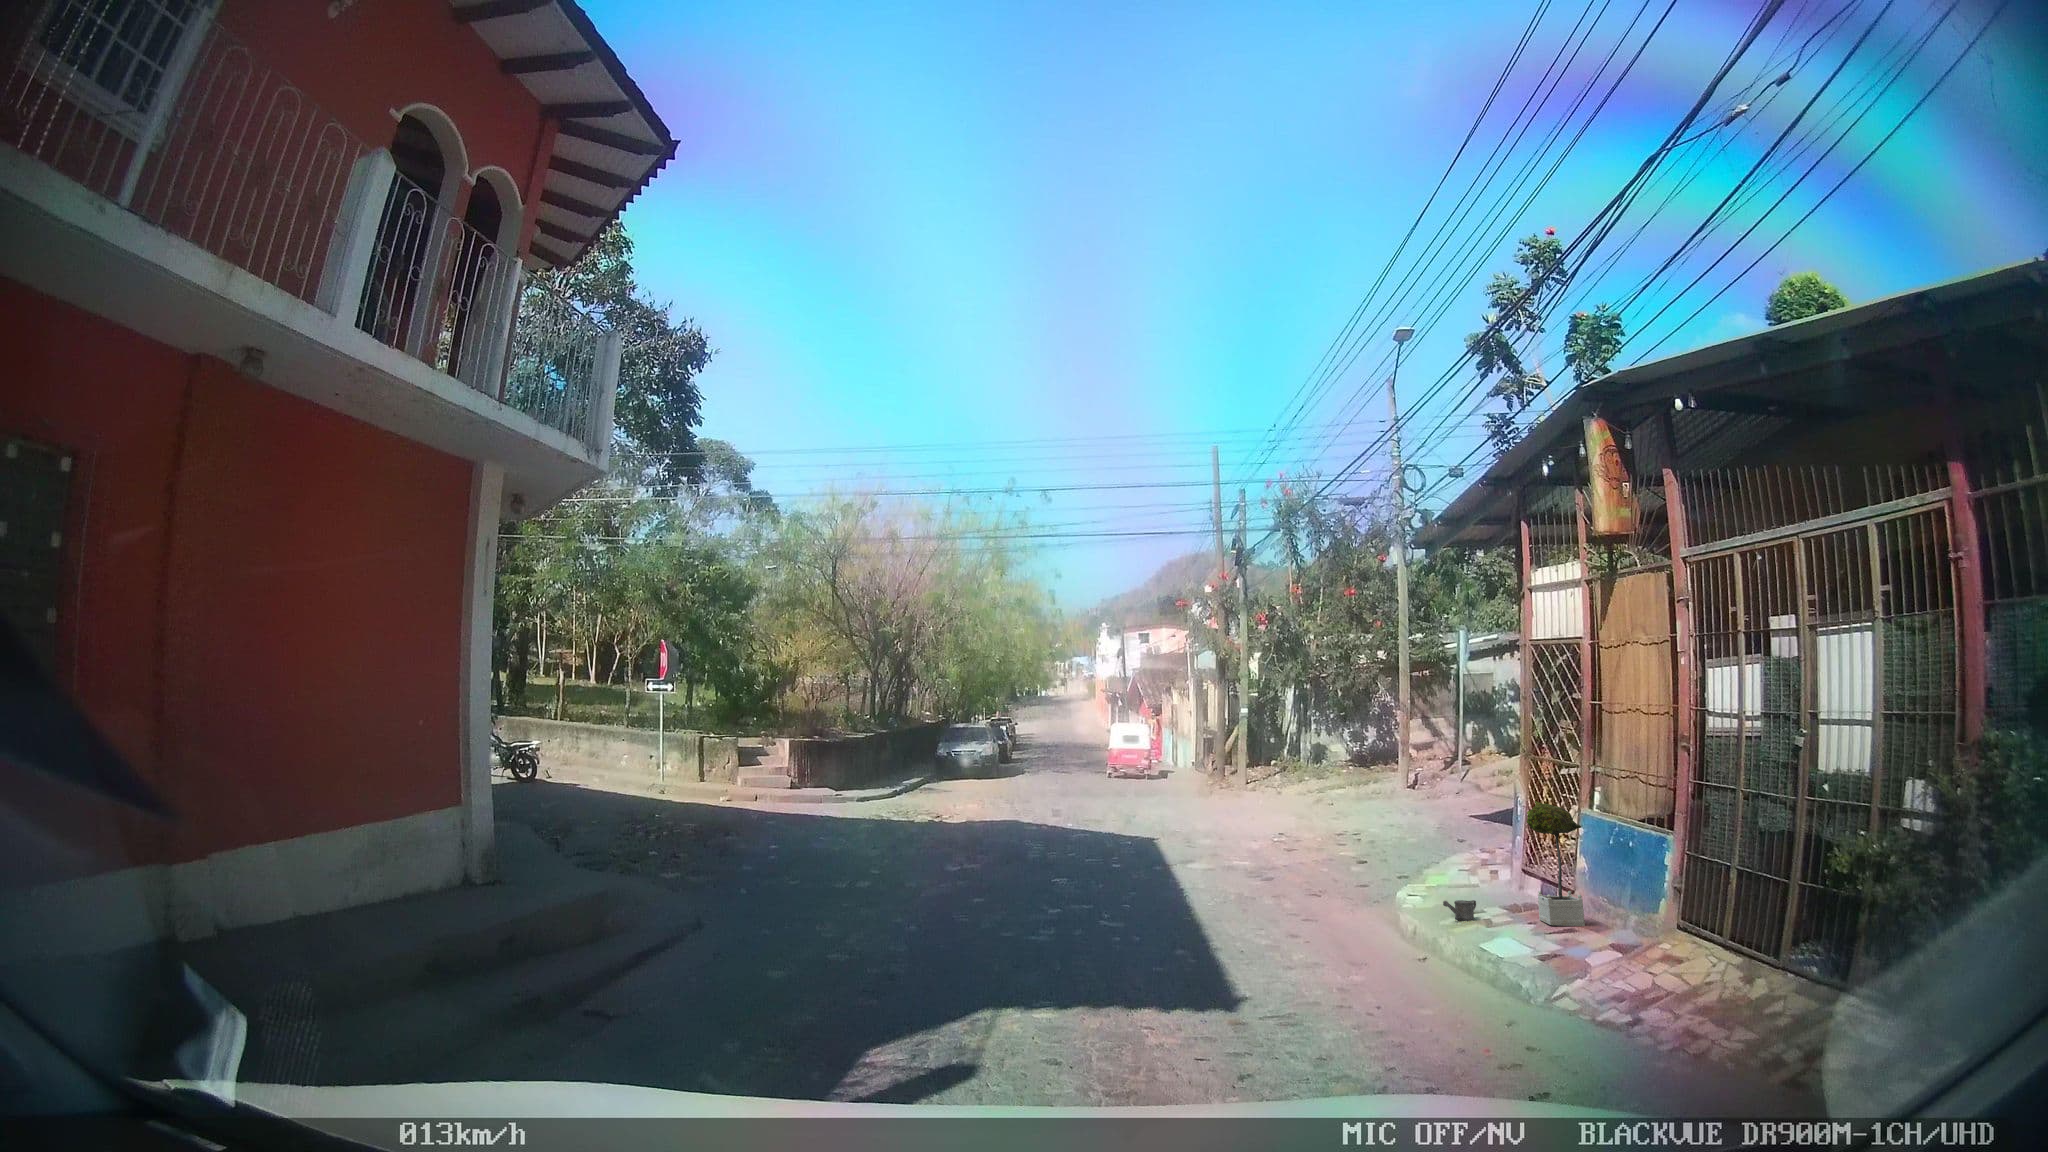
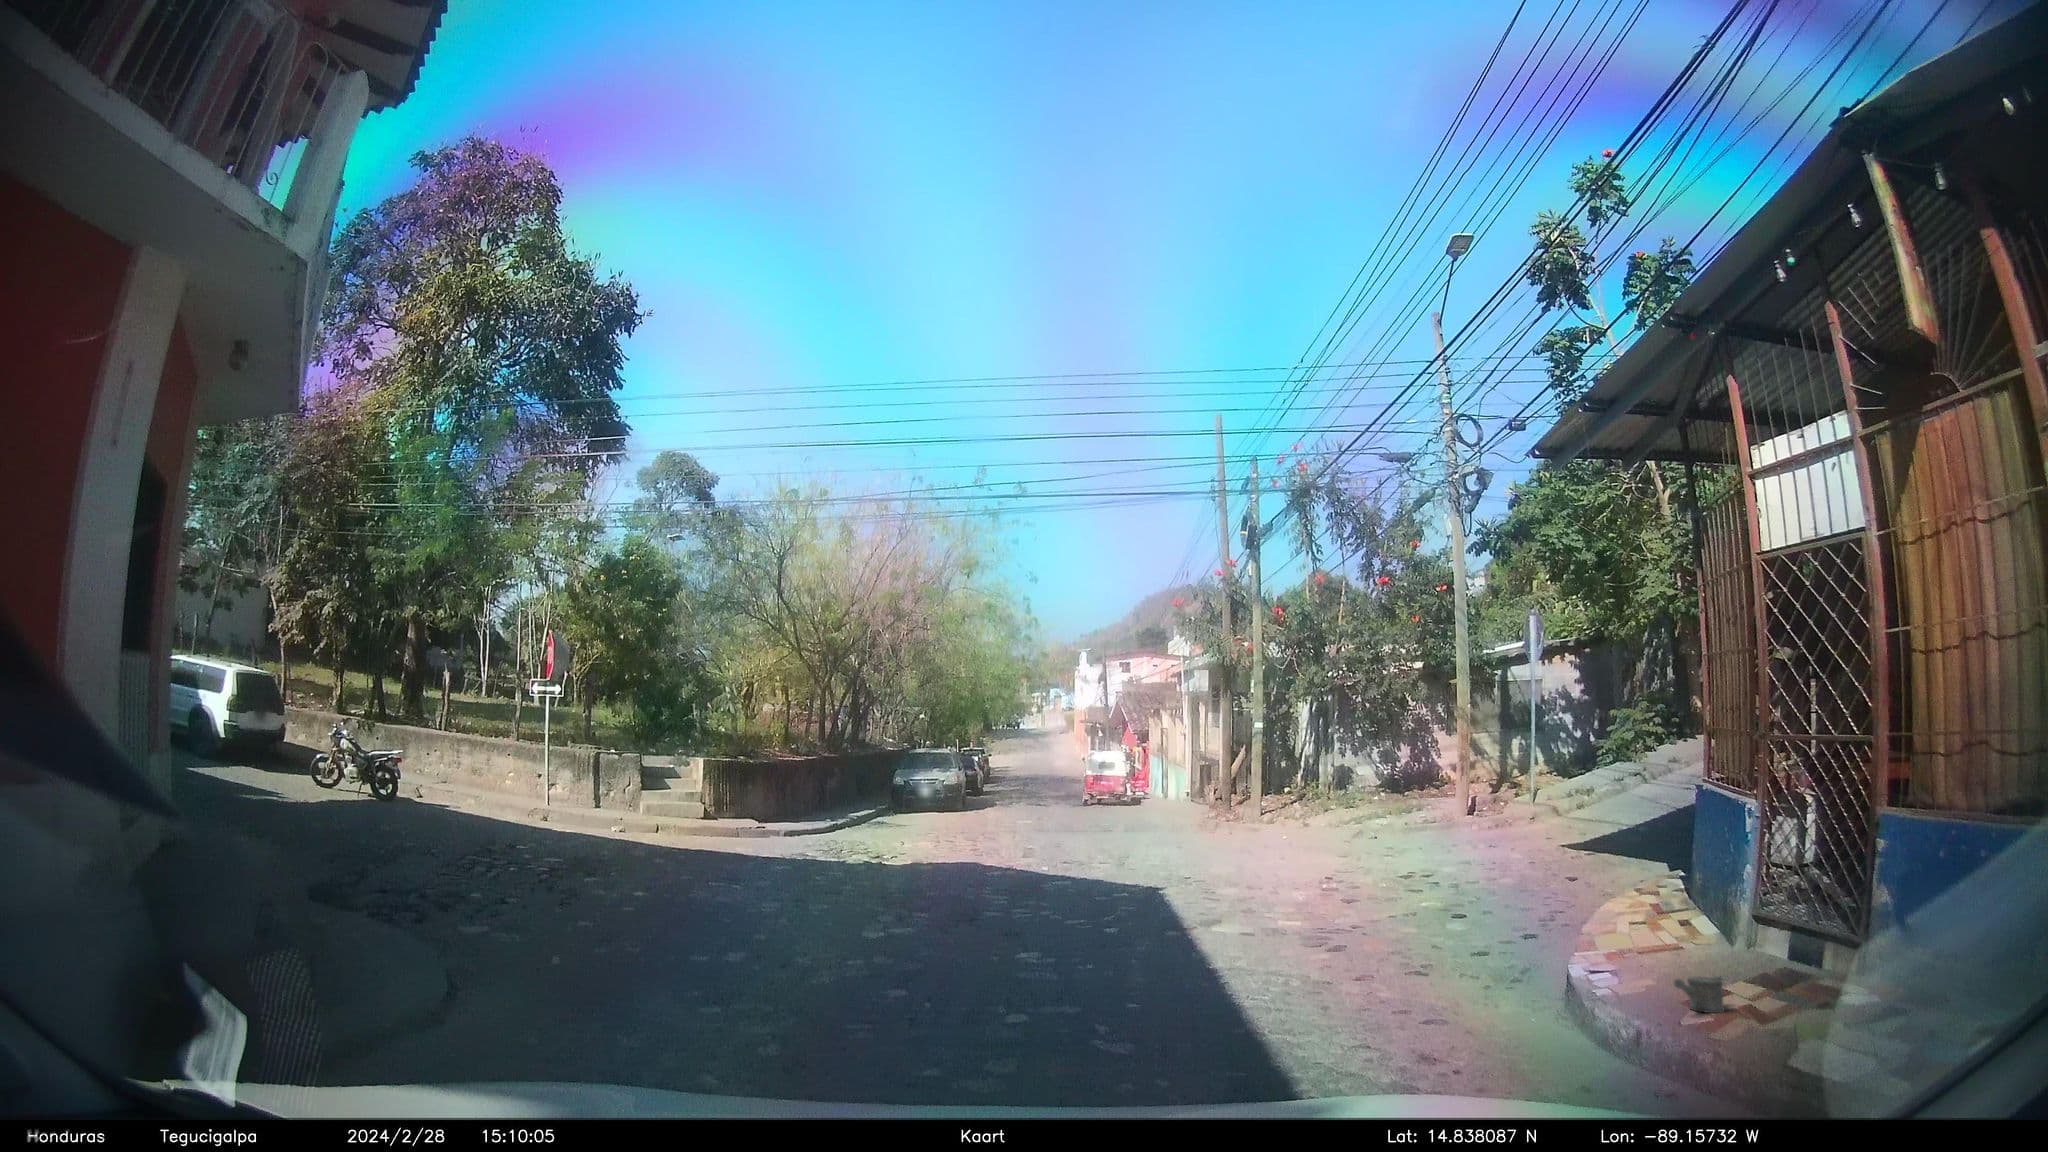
potted tree: present [1527,801,1585,926] -> none [1812,805,1941,1026]

